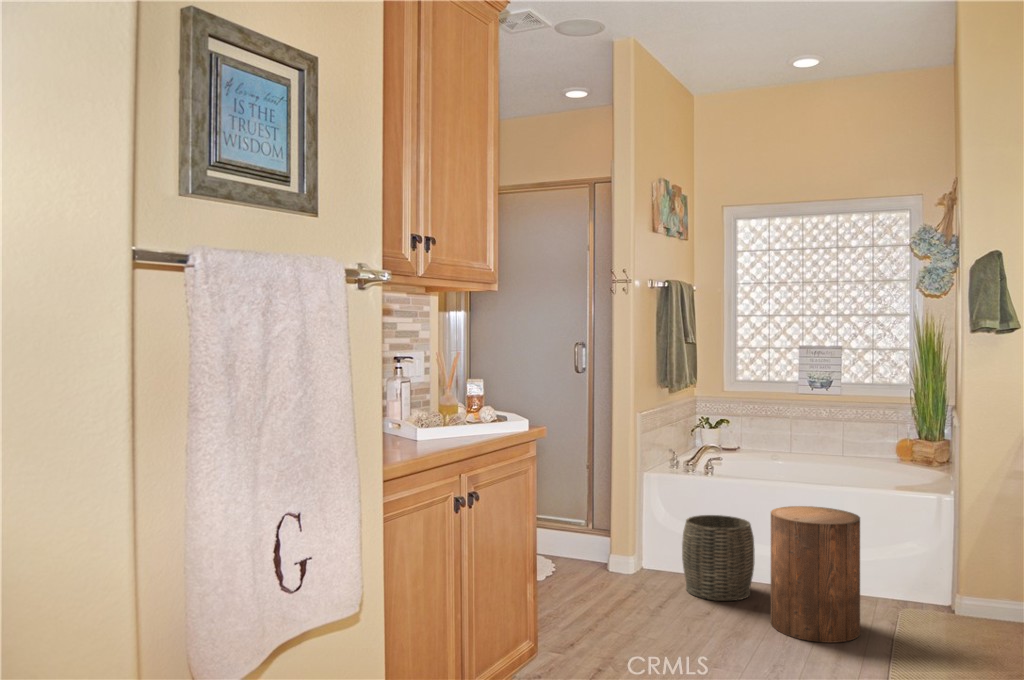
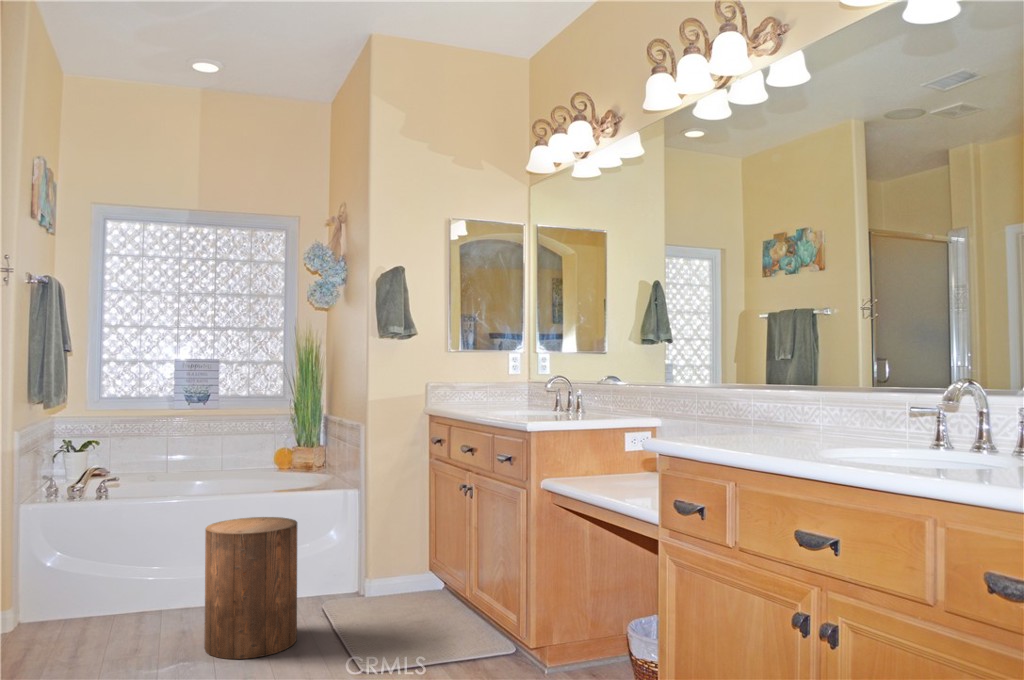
woven basket: present [682,515,755,601] -> none [80,547,169,649]

